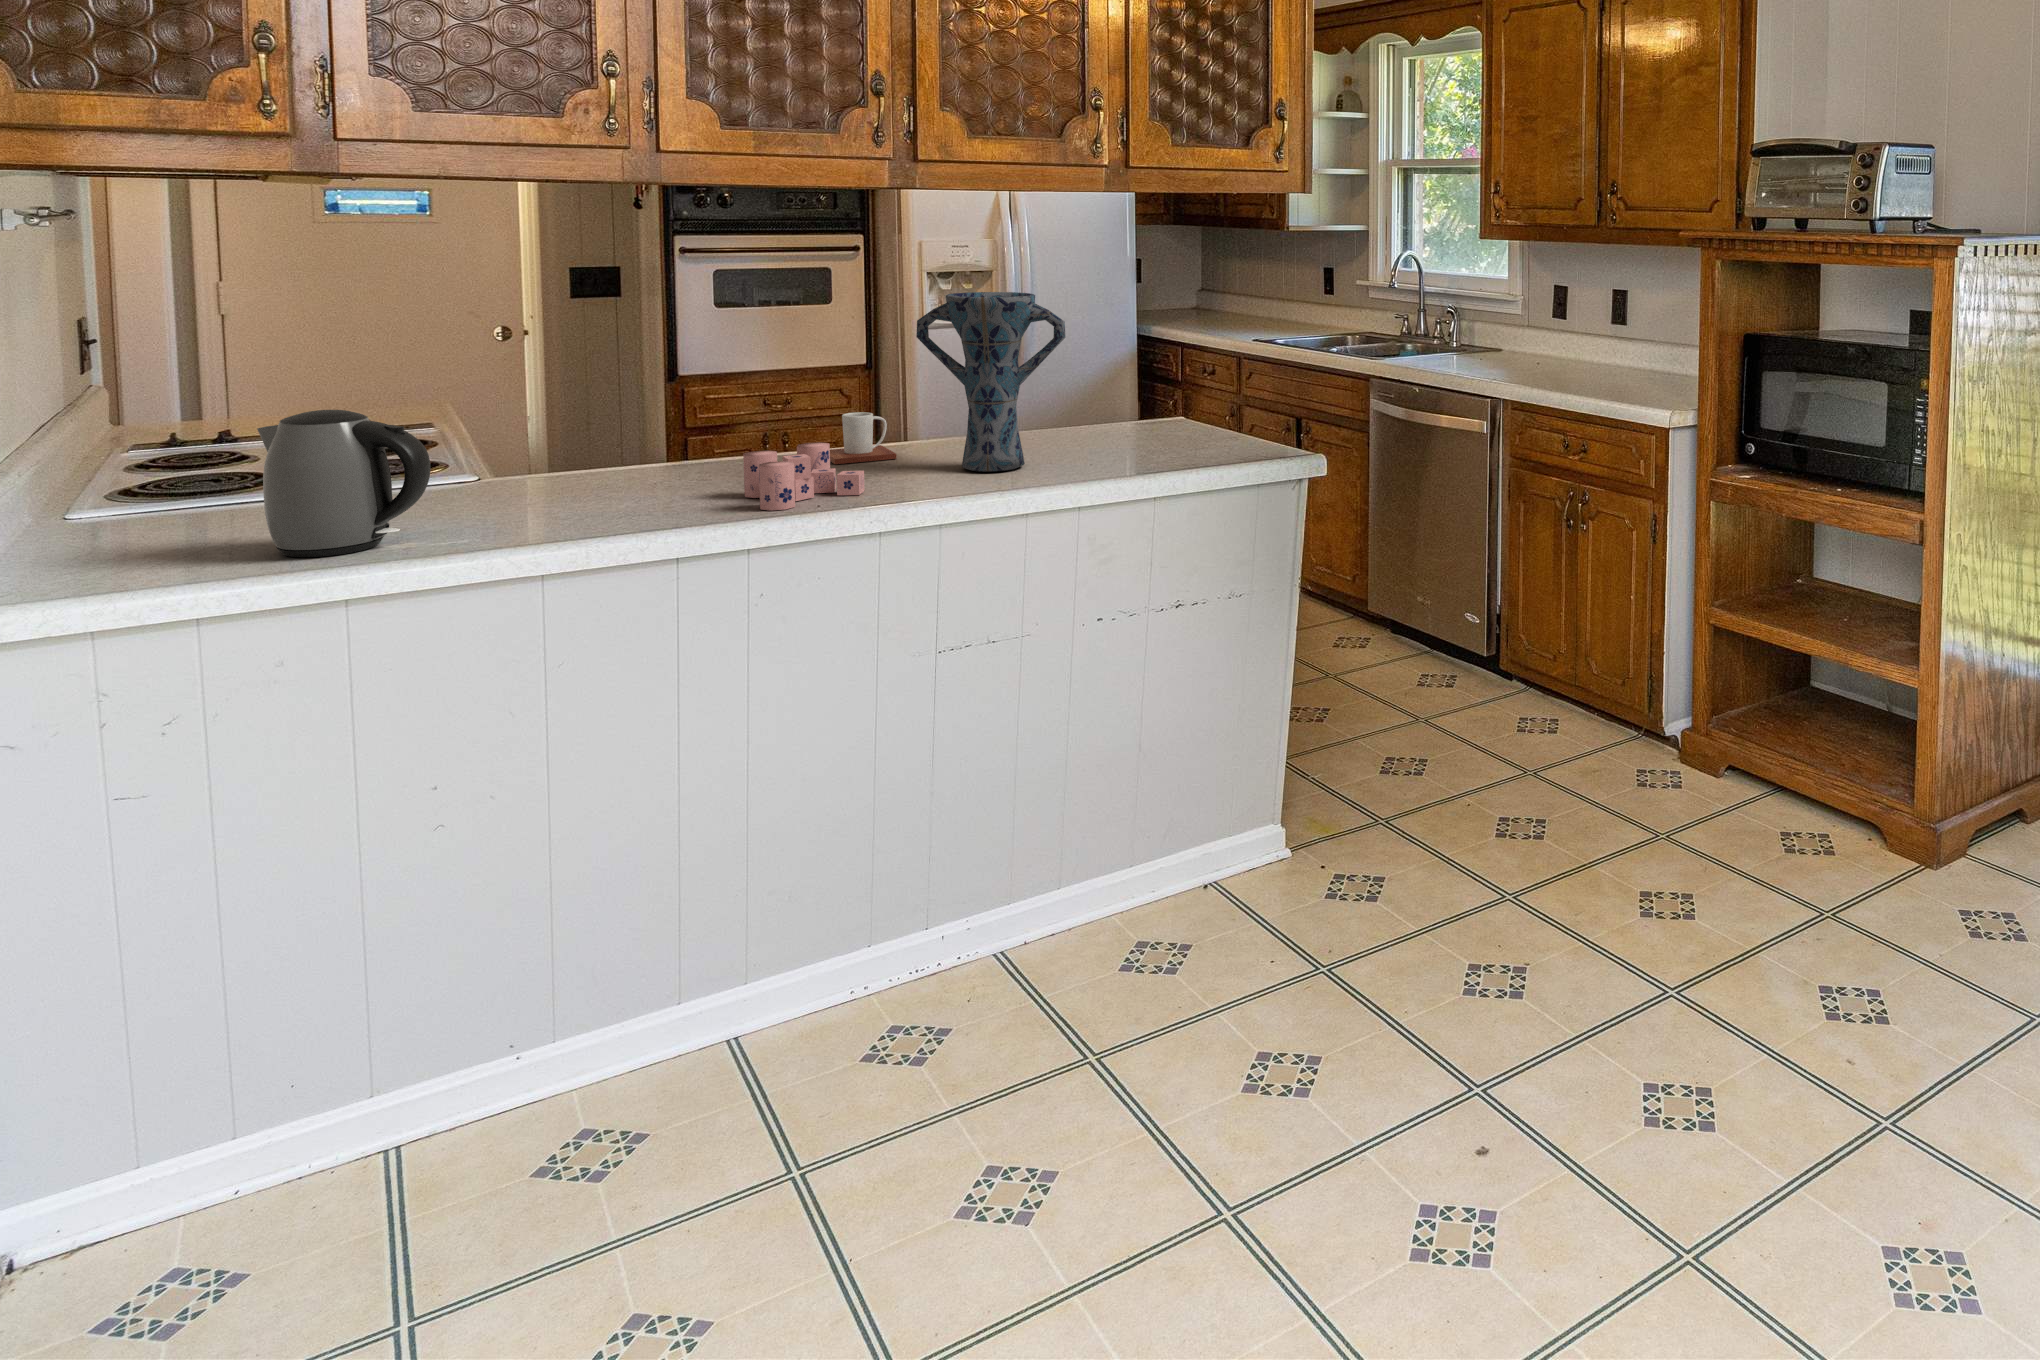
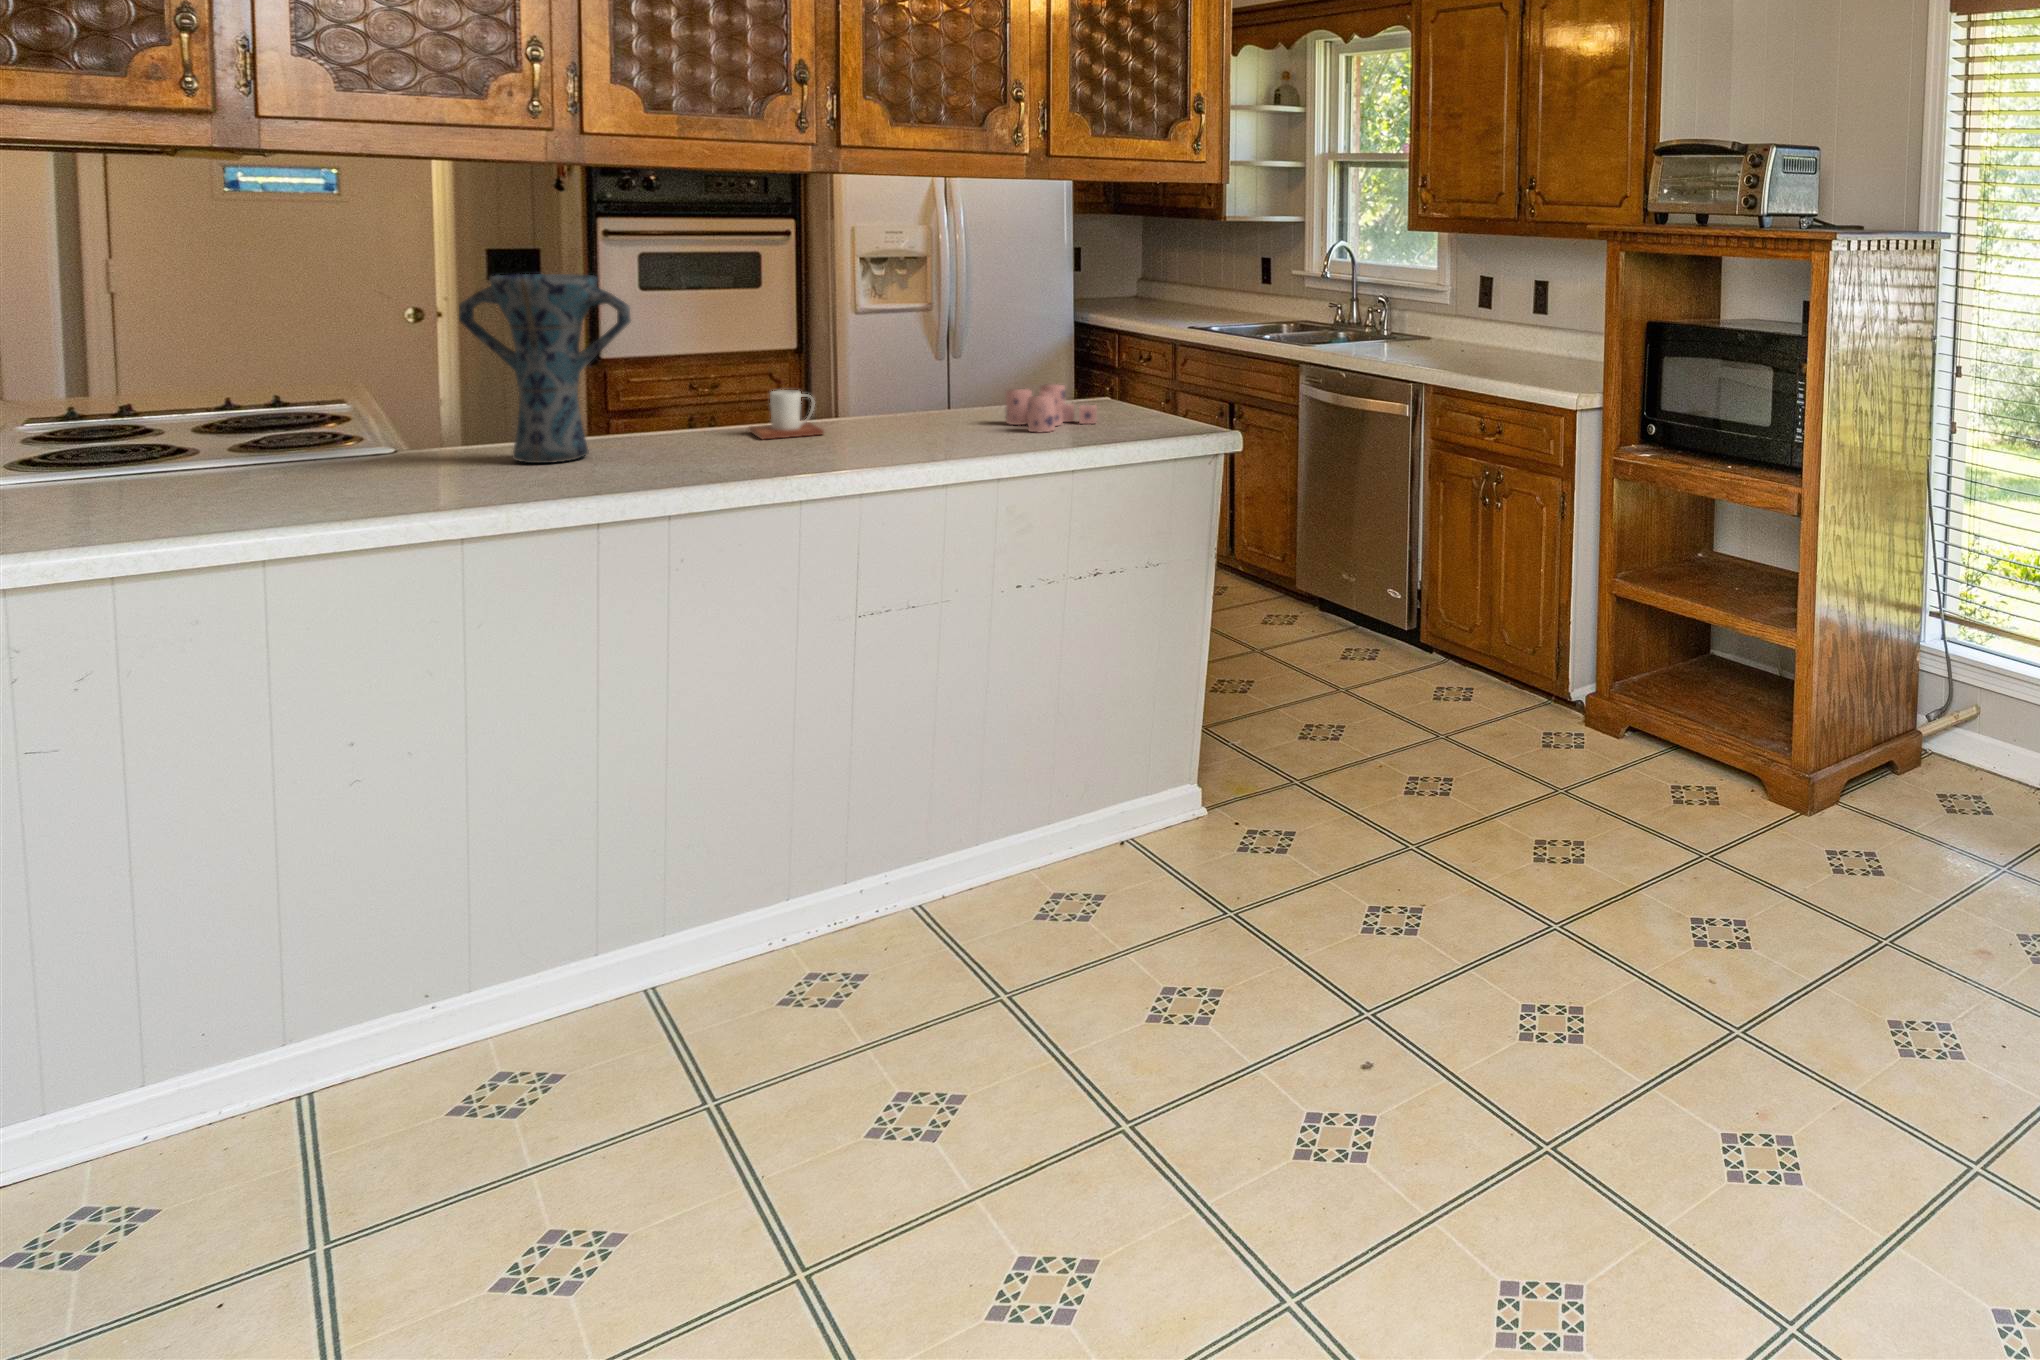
vase: present [916,292,1065,472] -> present [459,274,631,463]
kettle: present [257,410,430,557] -> none [172,379,350,522]
candle: present [743,442,865,511] -> present [1006,384,1097,432]

